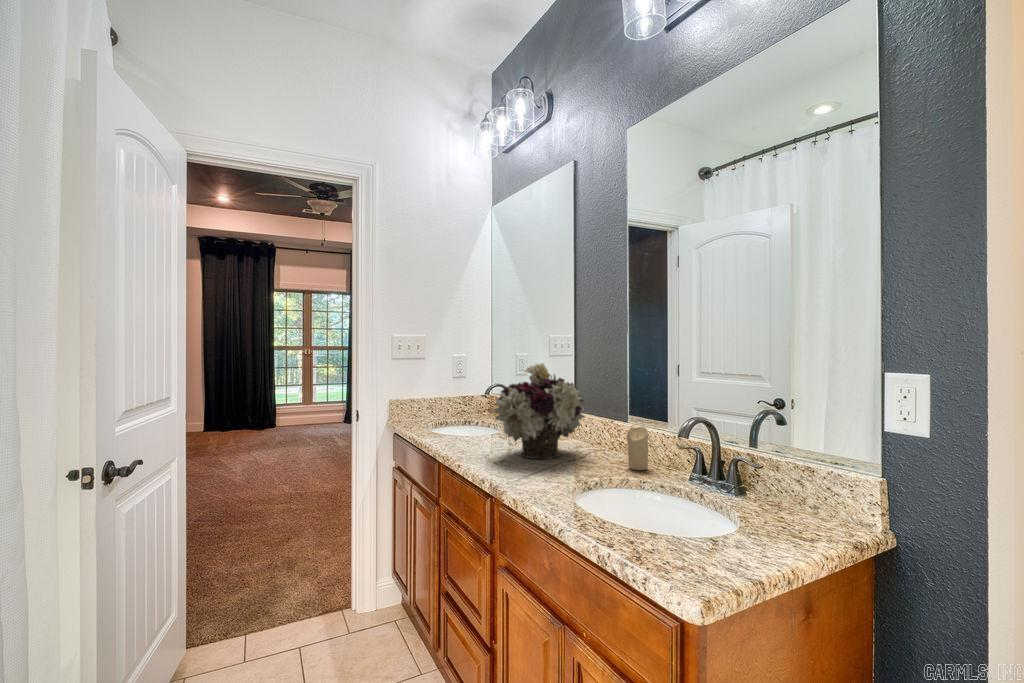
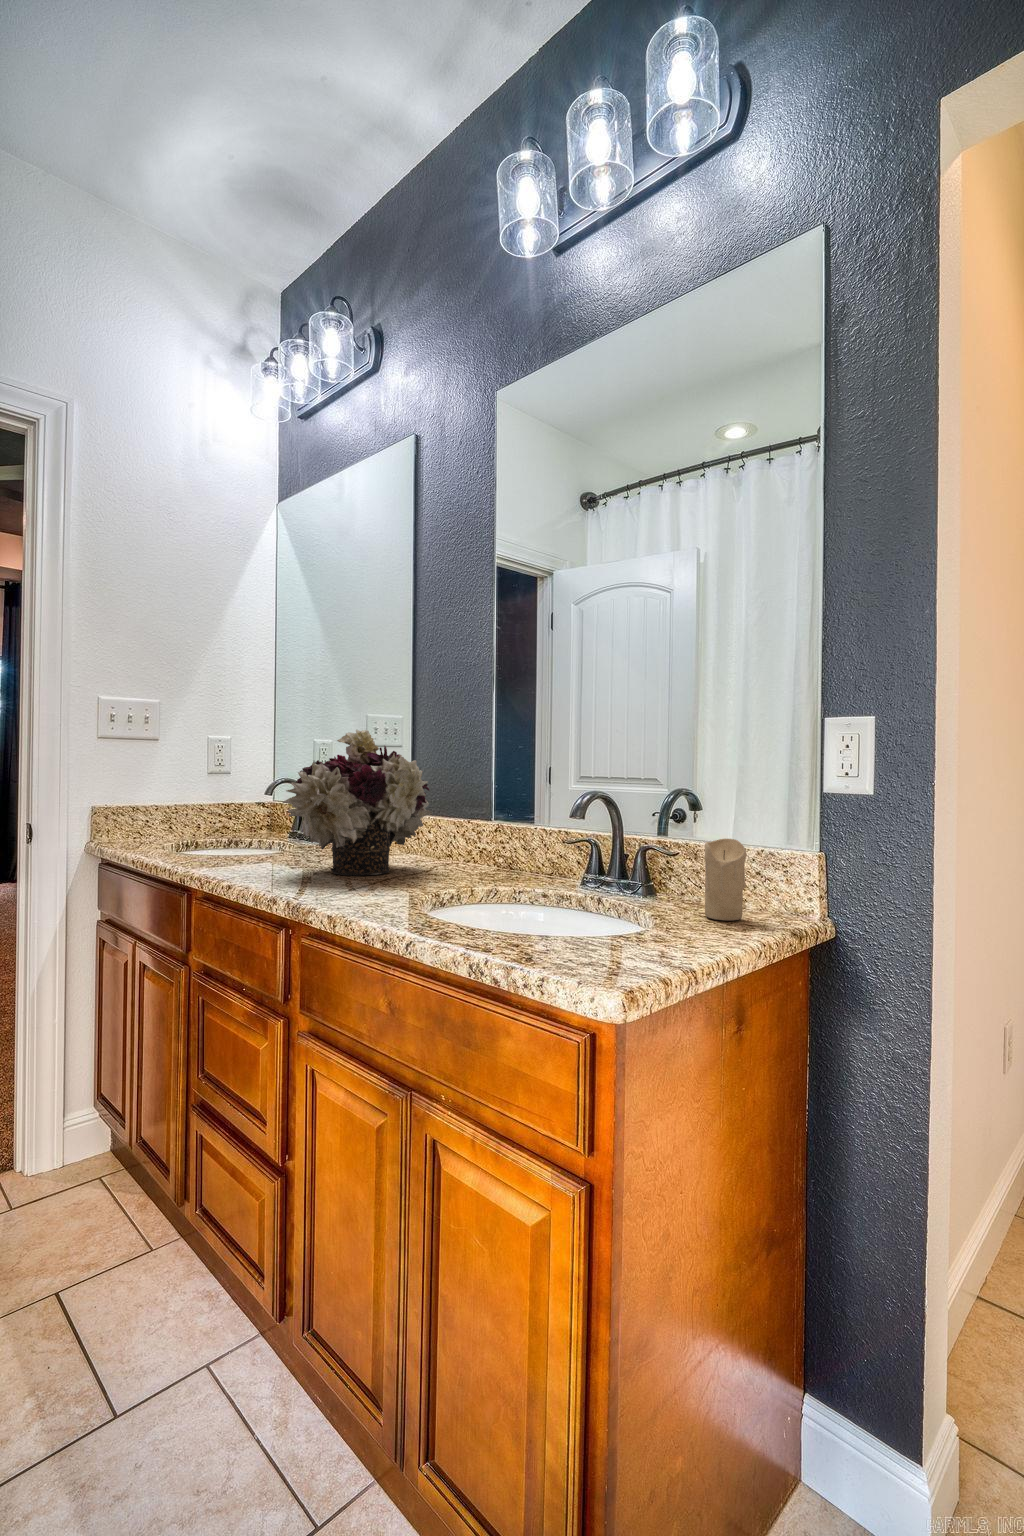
candle: present [627,427,649,470] -> present [705,839,746,921]

